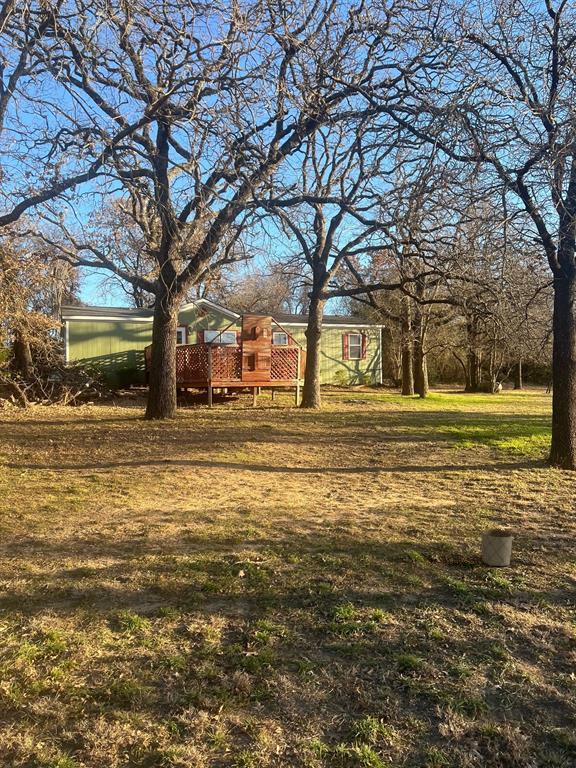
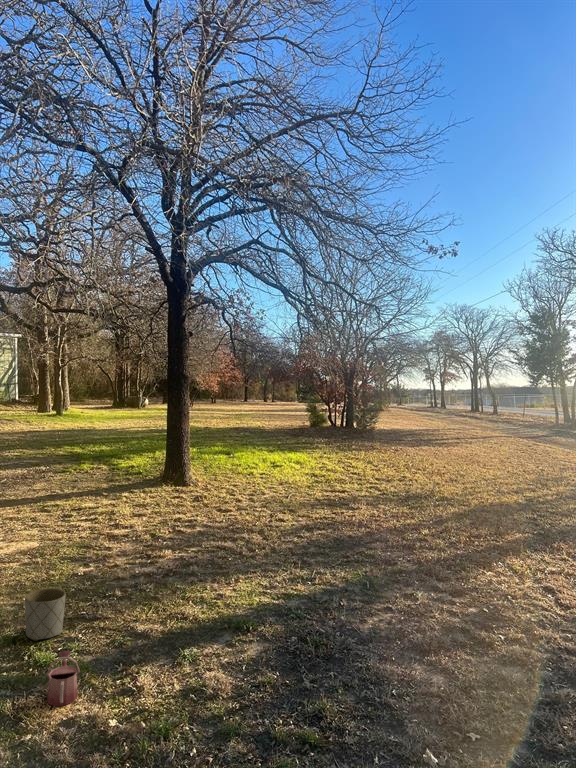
watering can: none [519,572,544,609] -> present [46,651,80,706]

